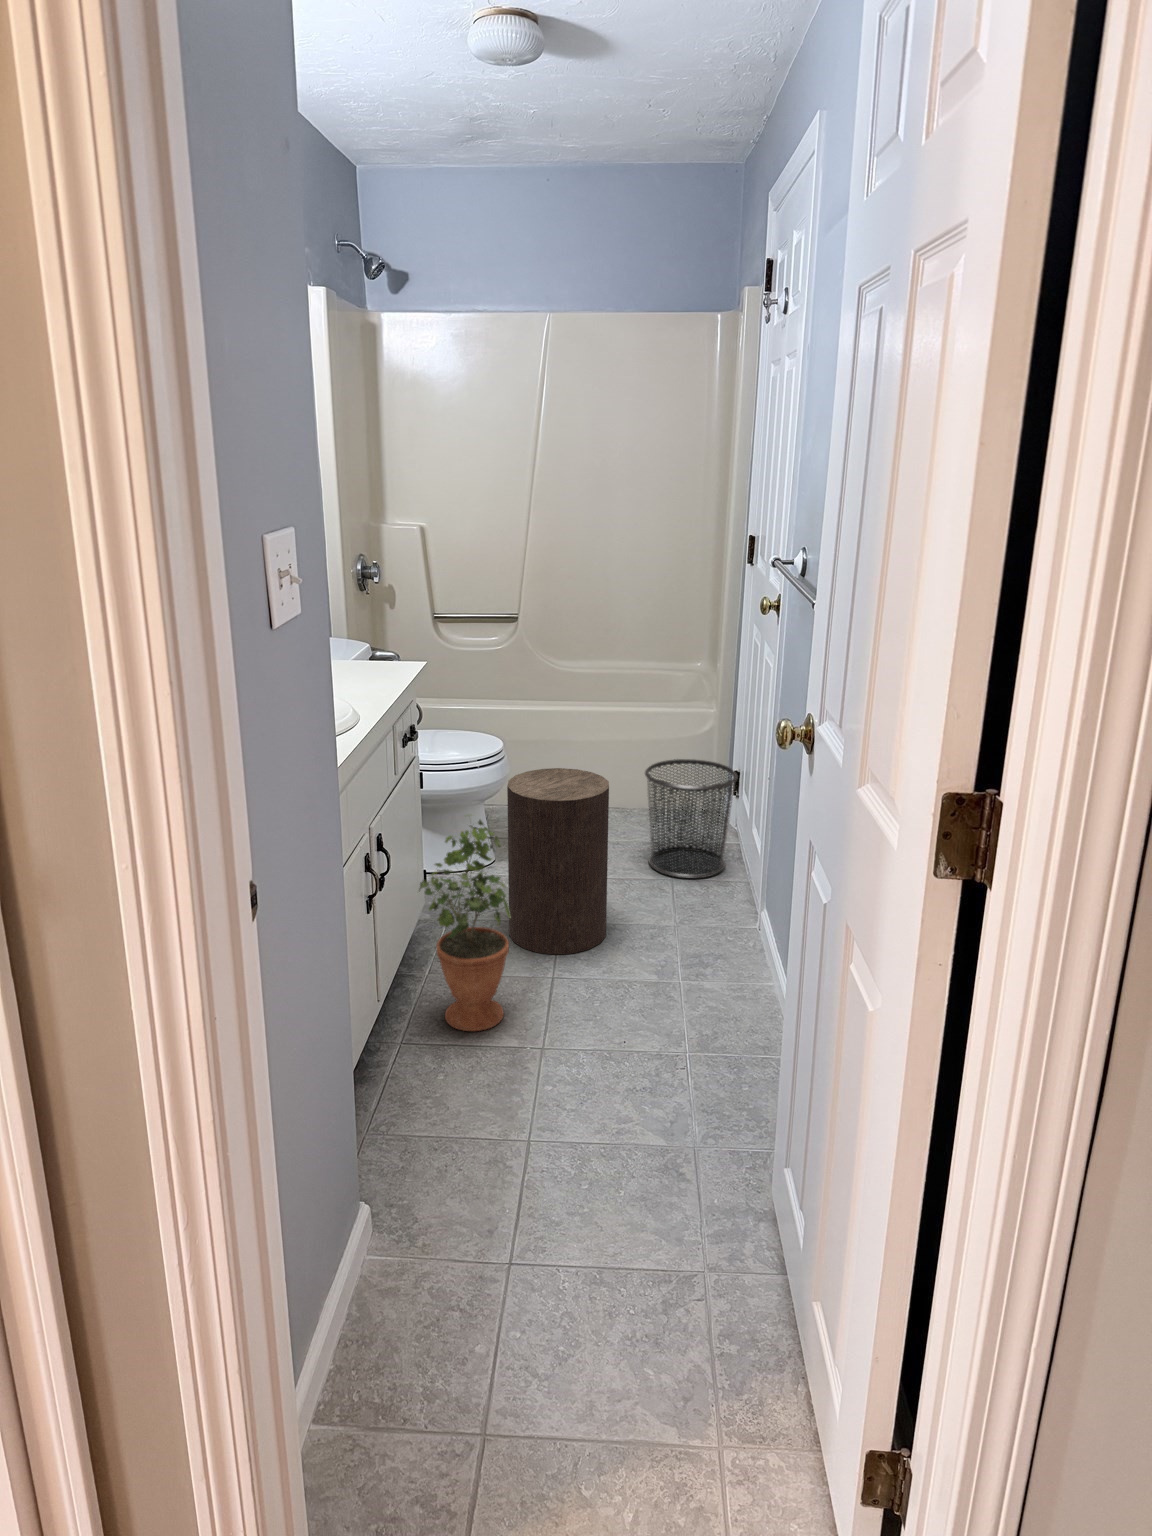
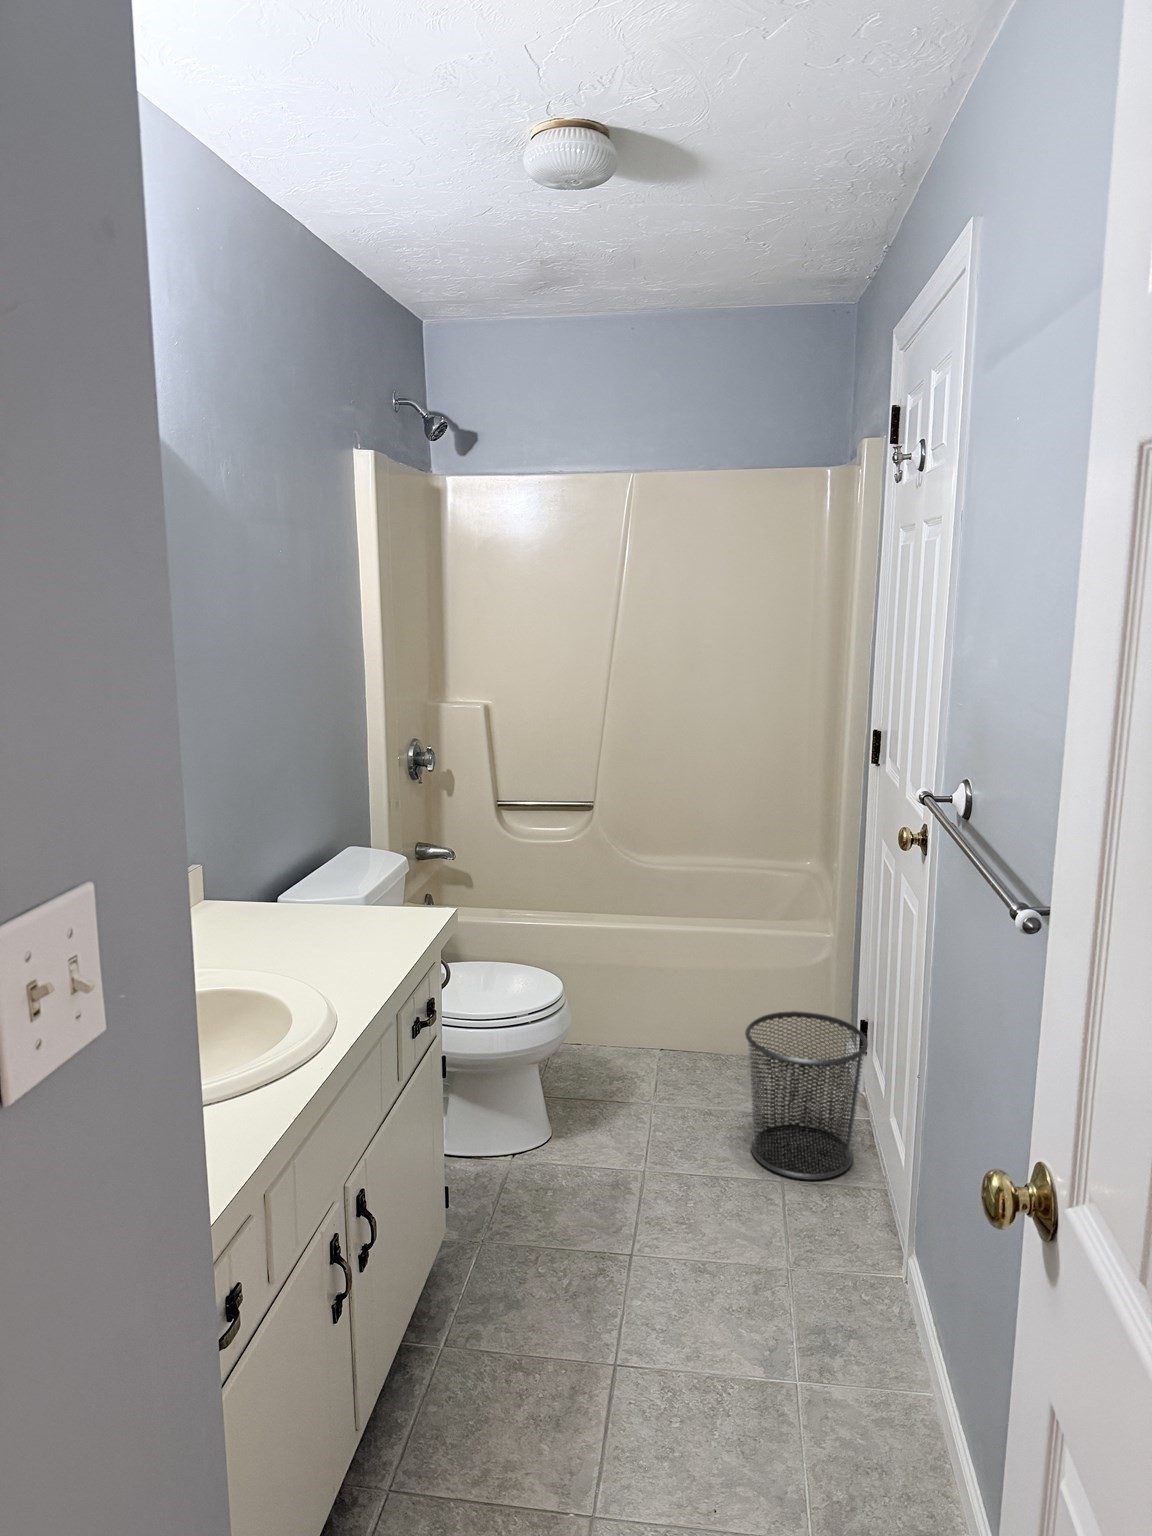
stool: present [507,768,609,954] -> none [560,1043,696,1314]
potted plant: present [419,820,510,1031] -> none [421,1142,552,1468]

